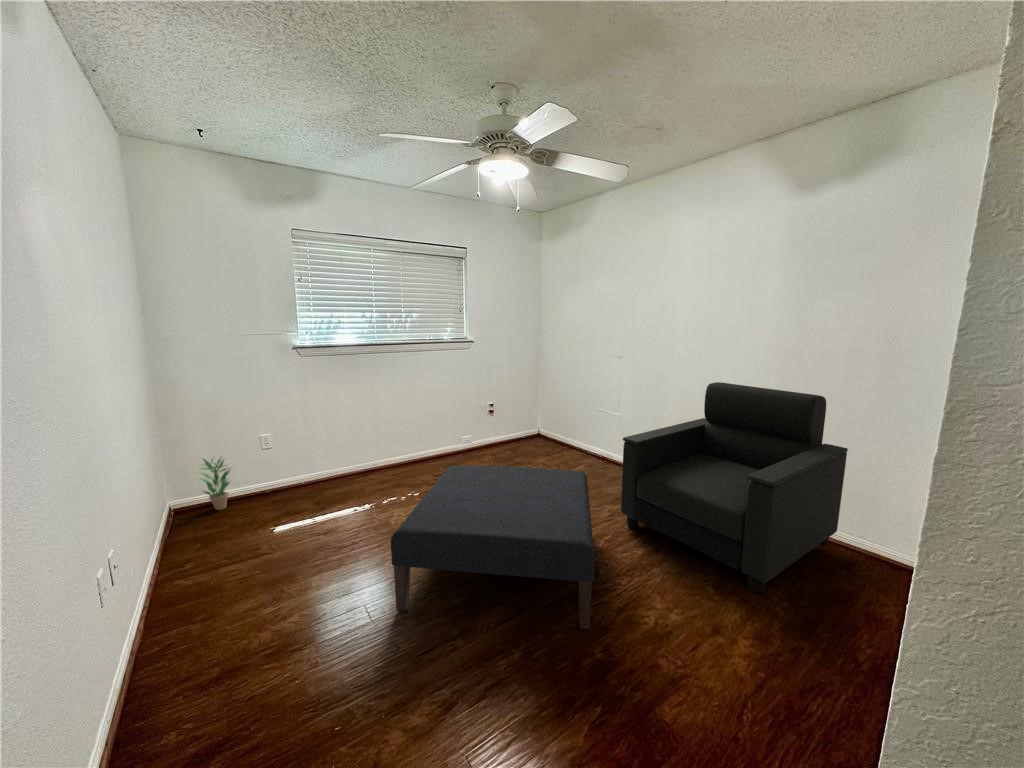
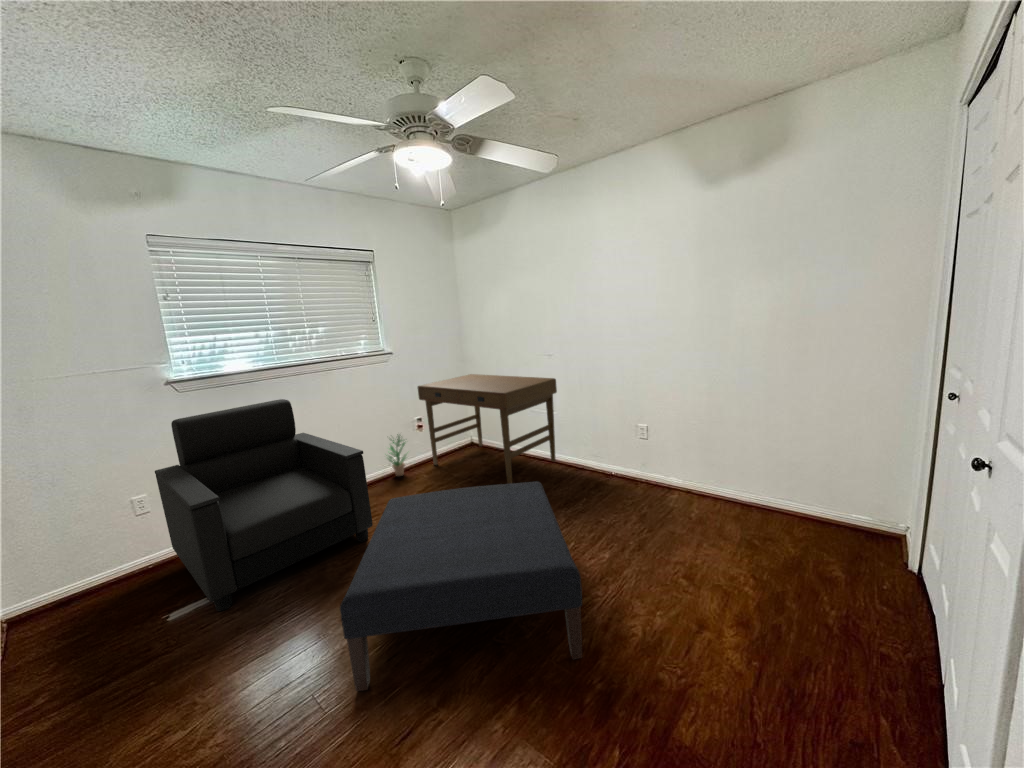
desk: none [493,369,624,477] -> present [418,374,557,484]
armchair: present [621,382,848,593] -> present [155,399,373,611]
potted plant: present [201,458,230,510] -> present [388,434,406,476]

